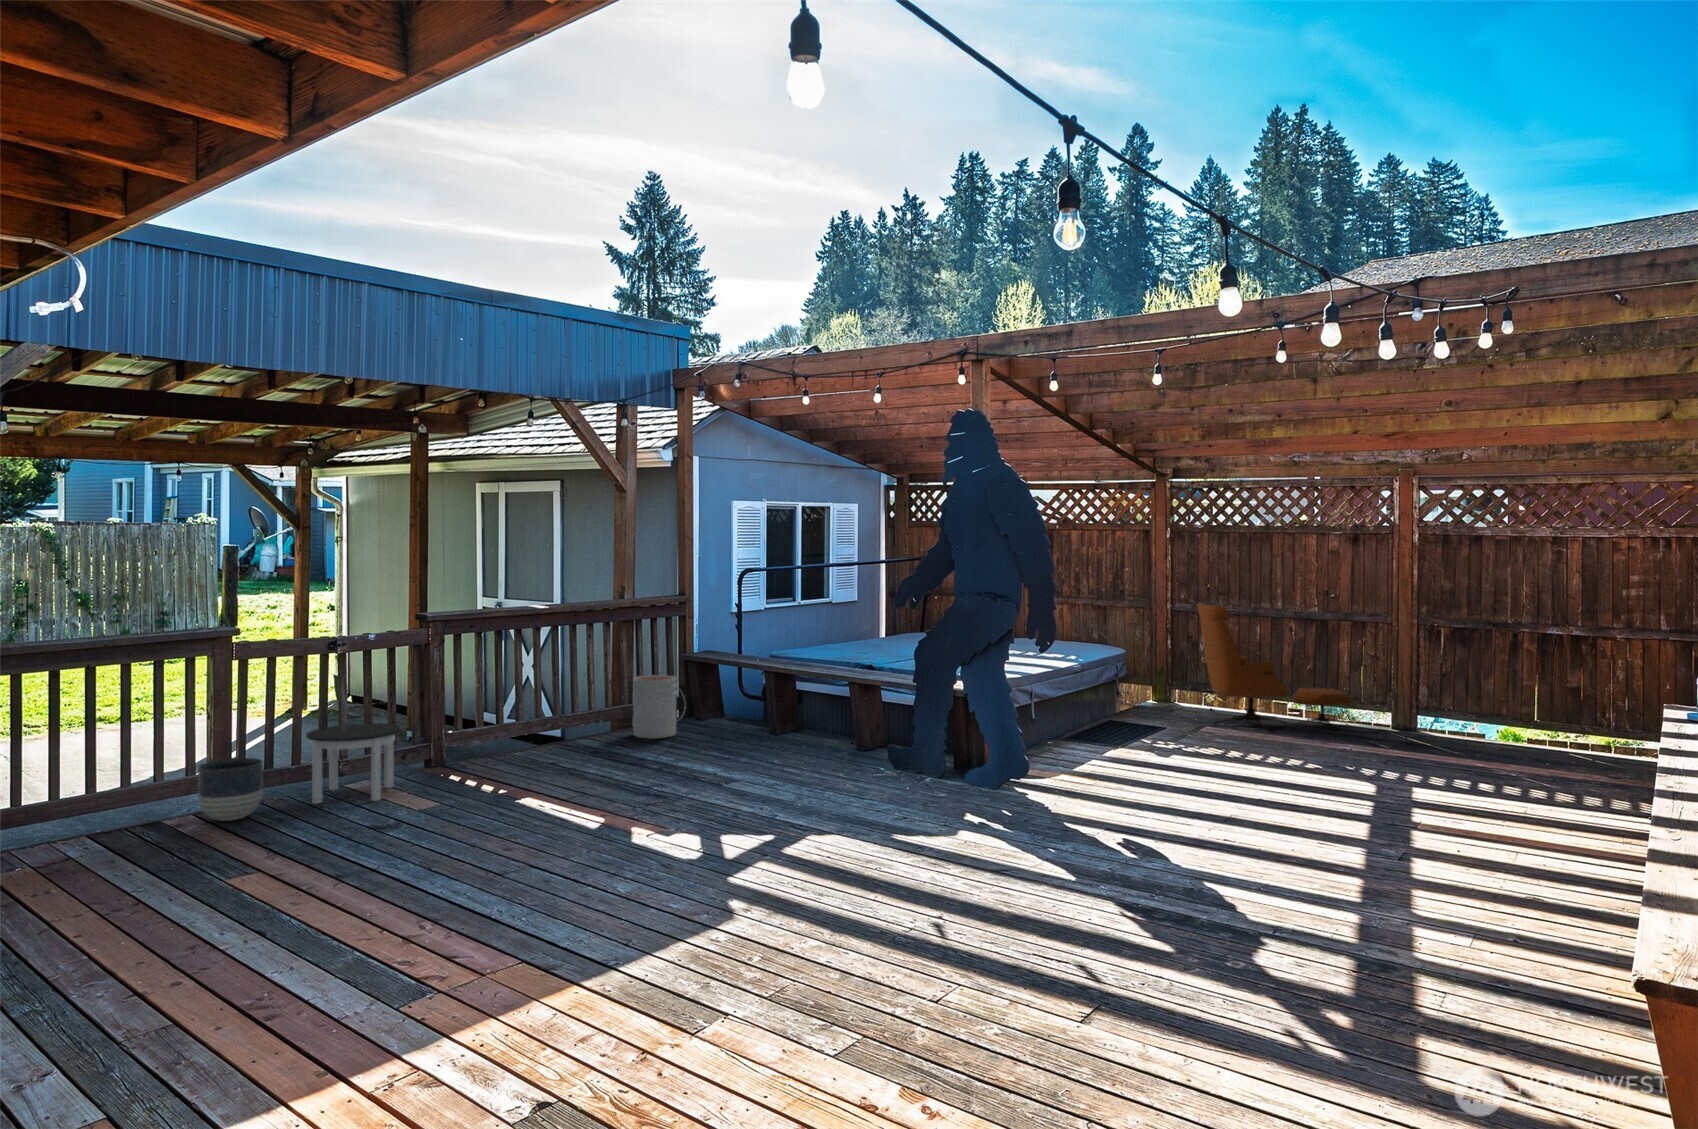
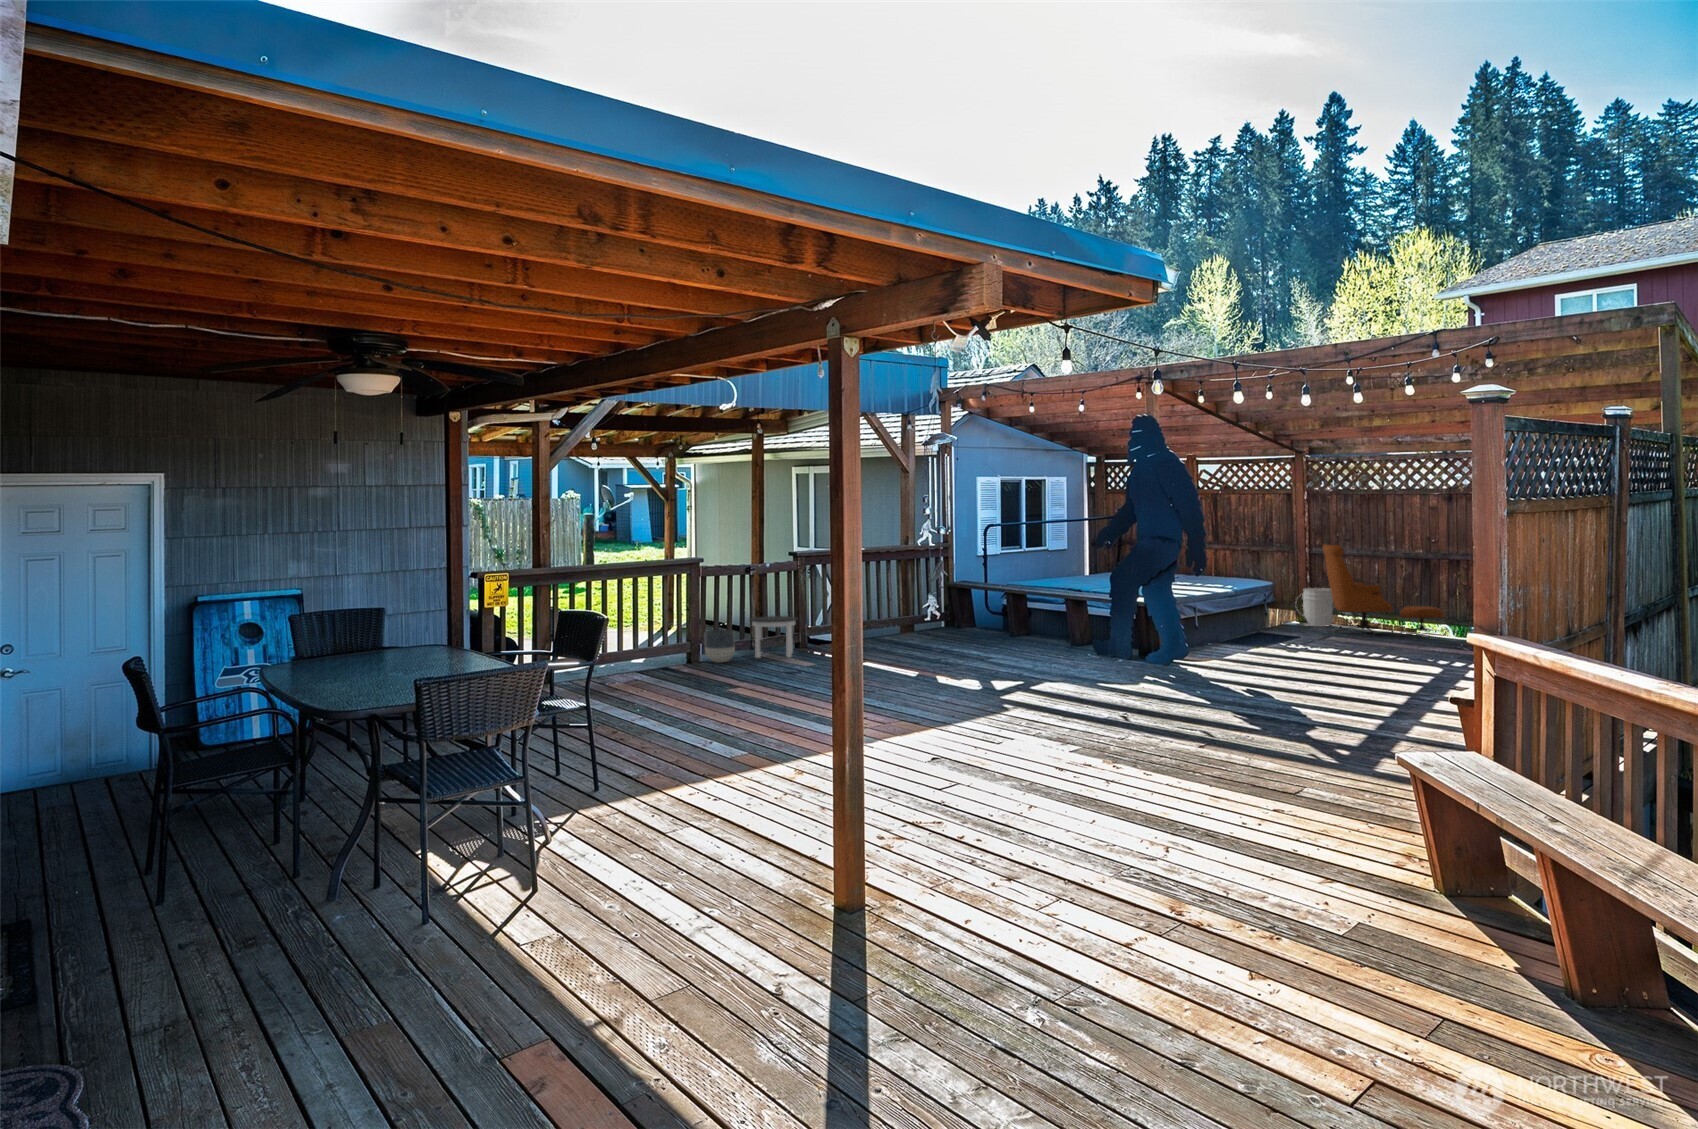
bucket: present [633,675,677,739] -> present [1302,588,1333,627]

